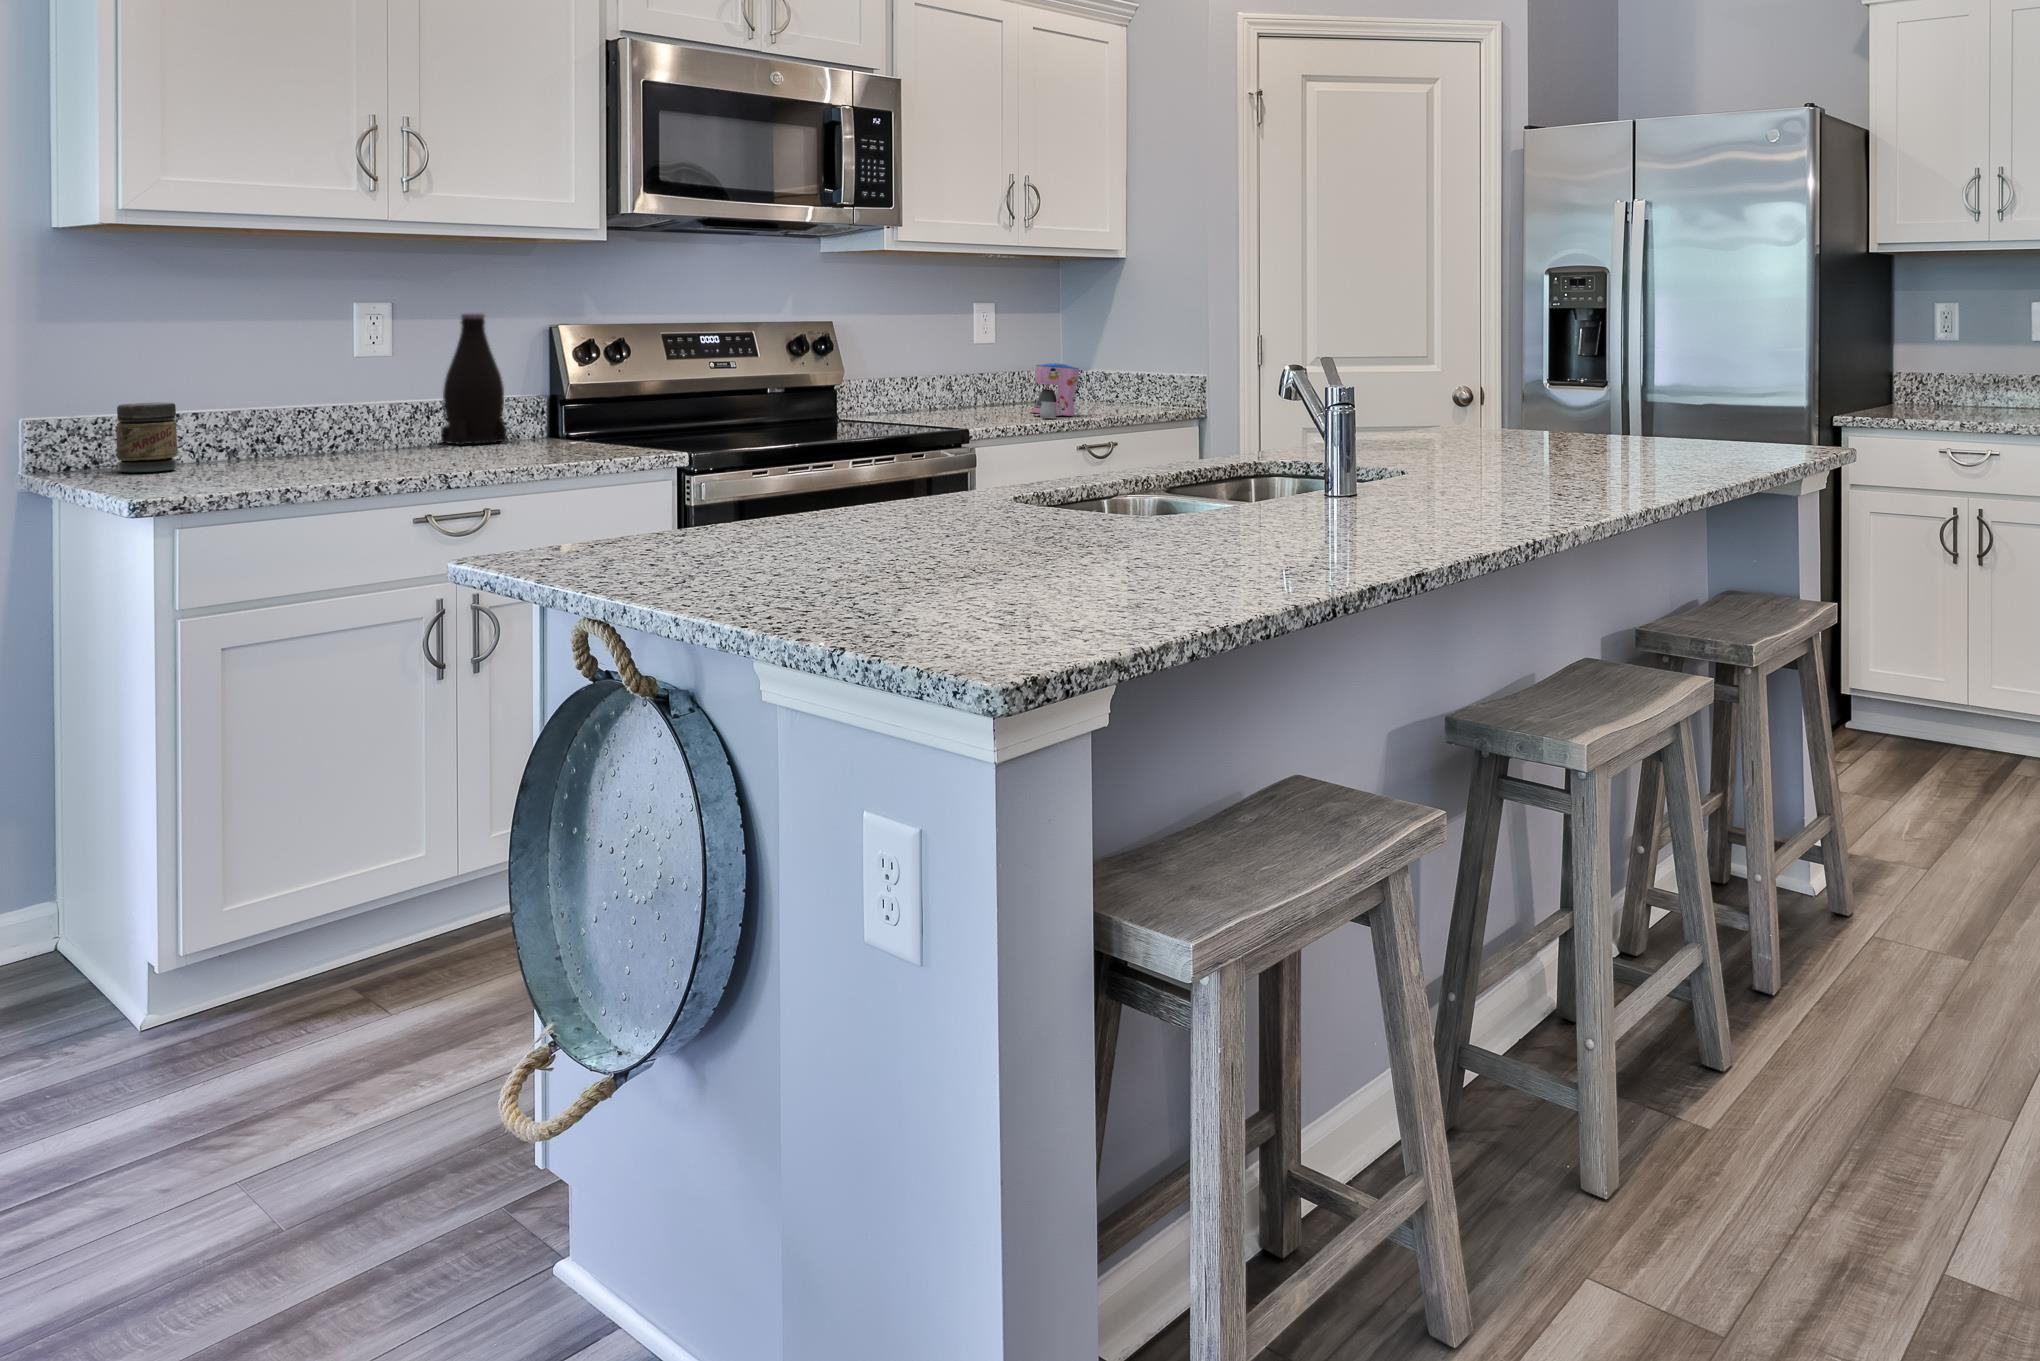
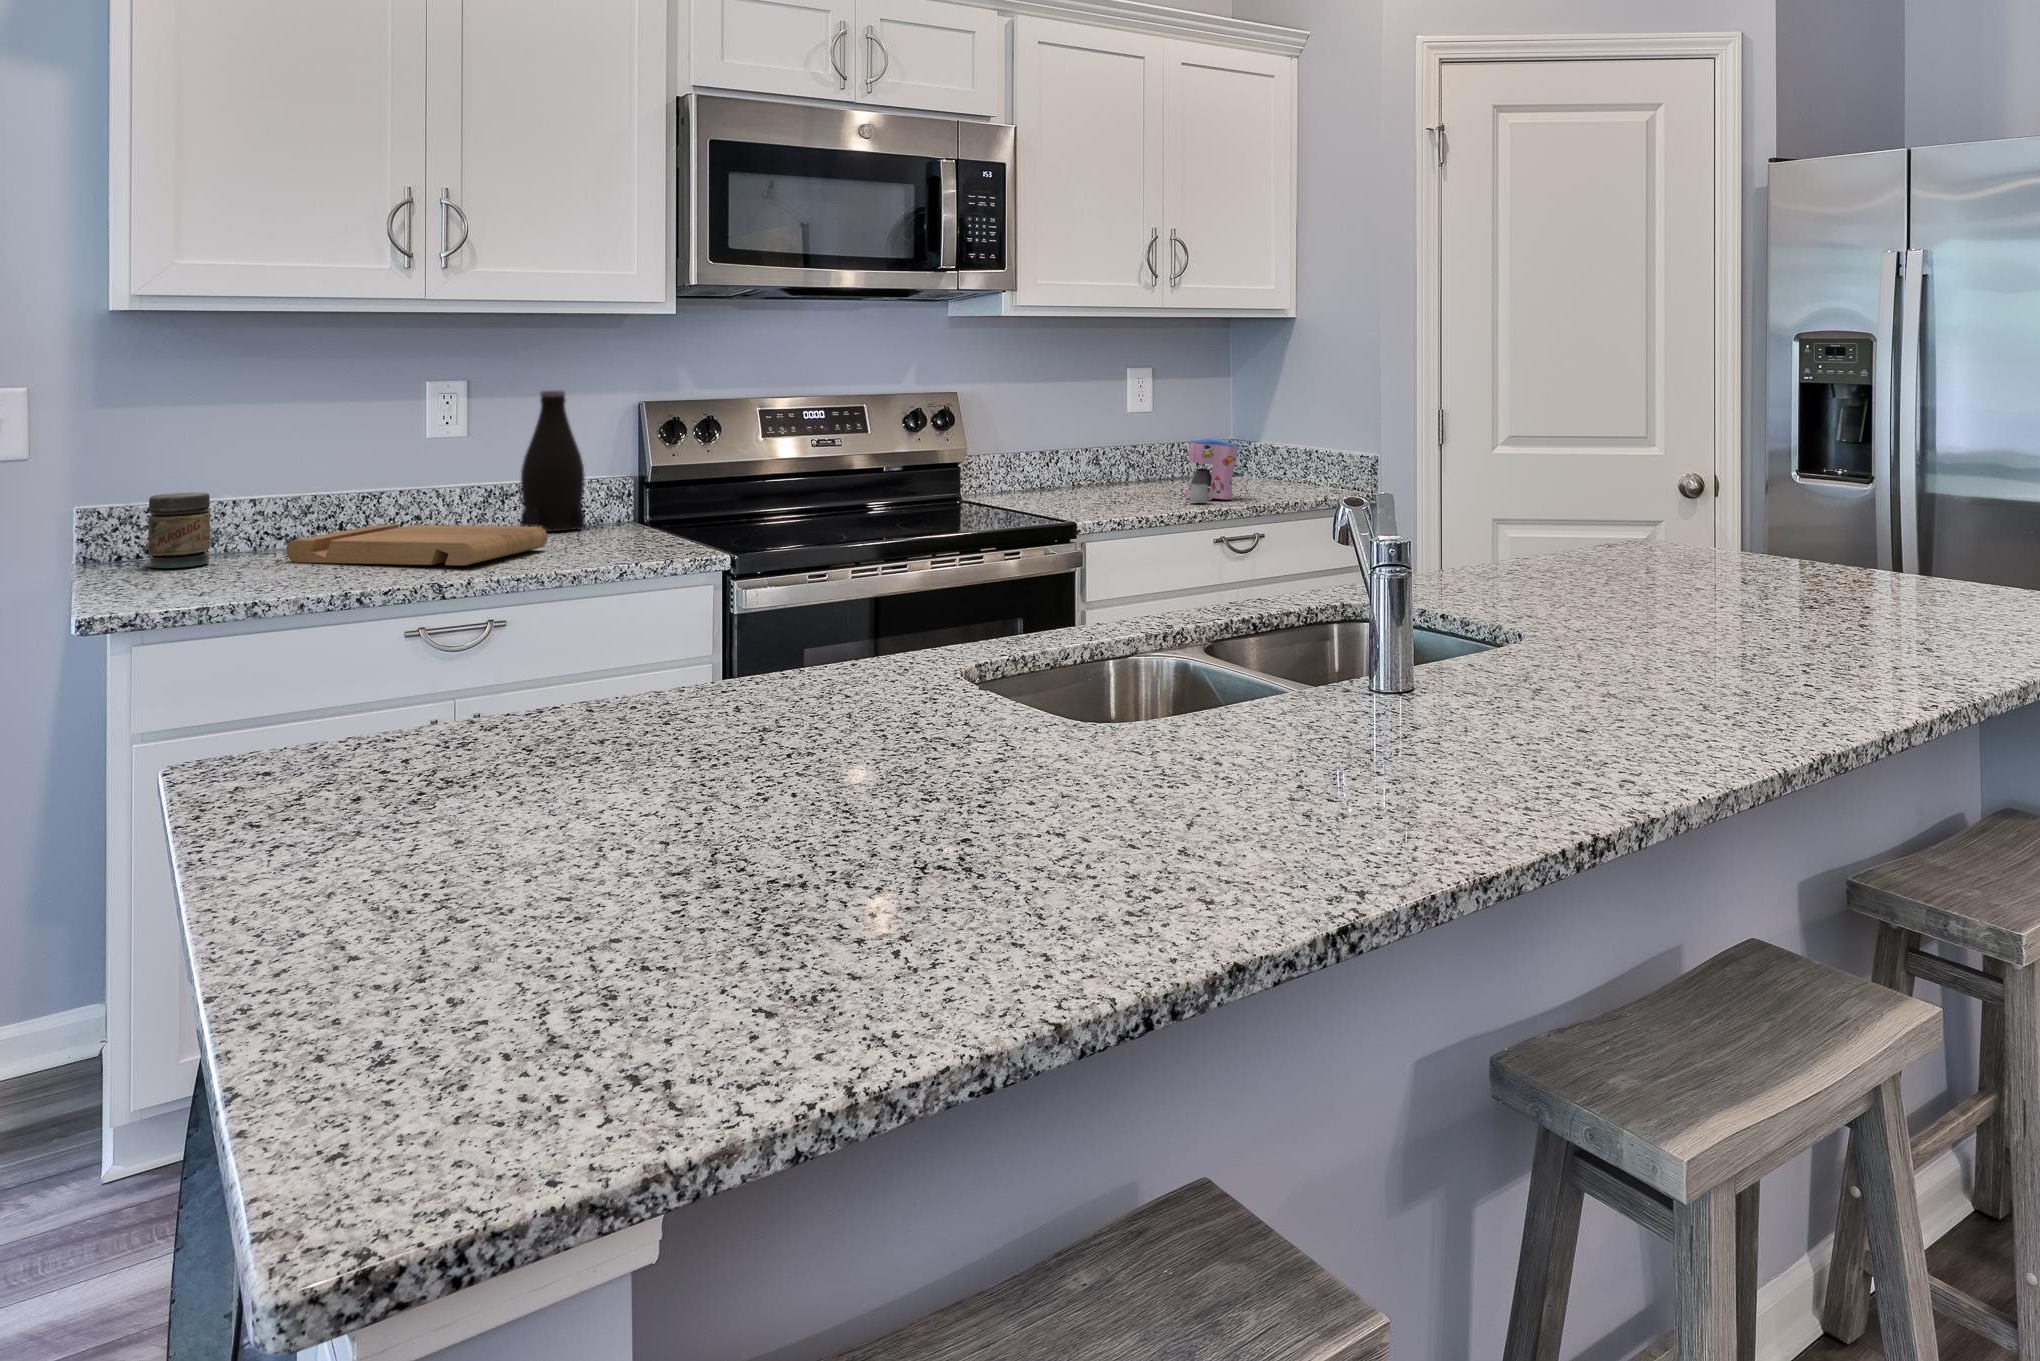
cutting board: none [253,434,499,467] -> present [287,524,547,565]

